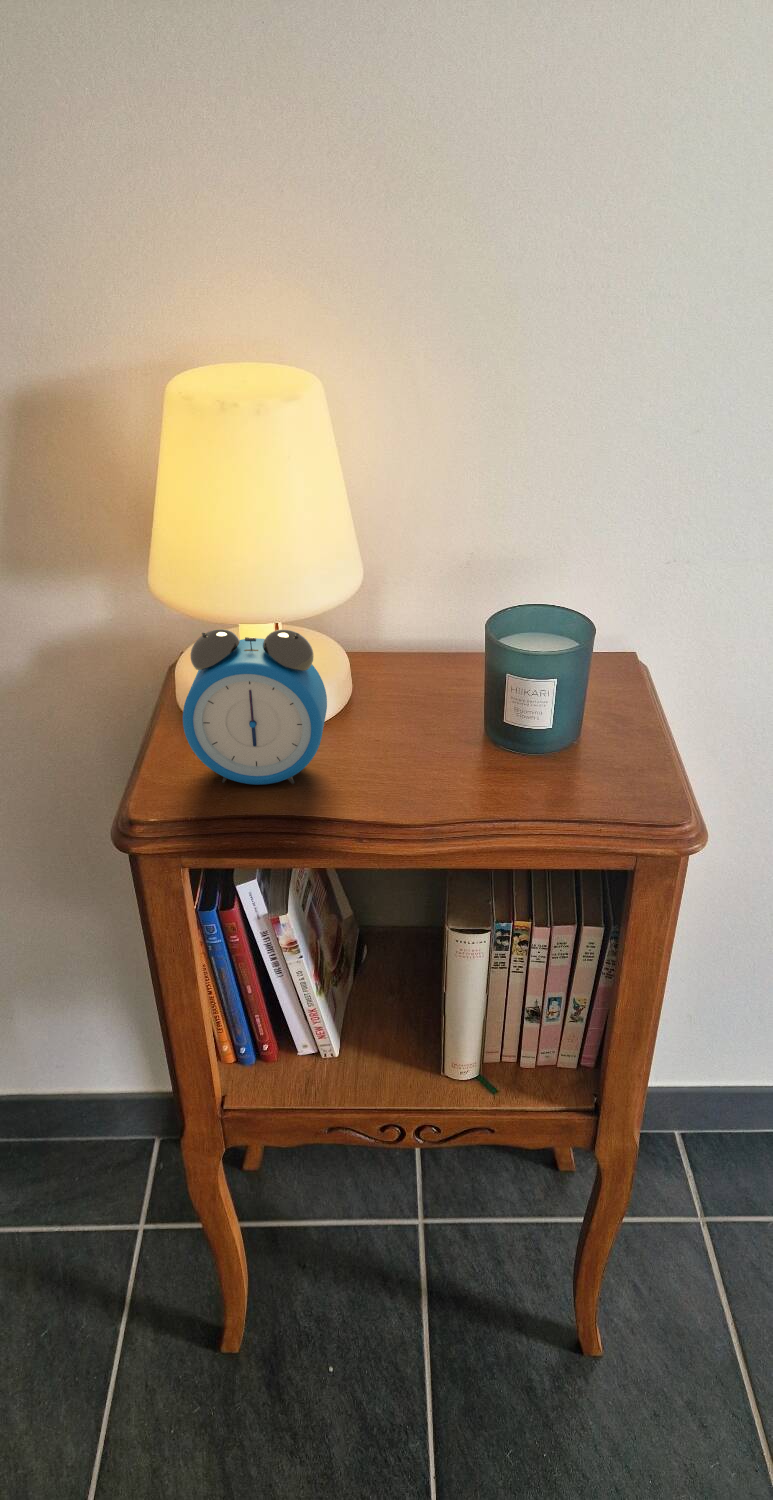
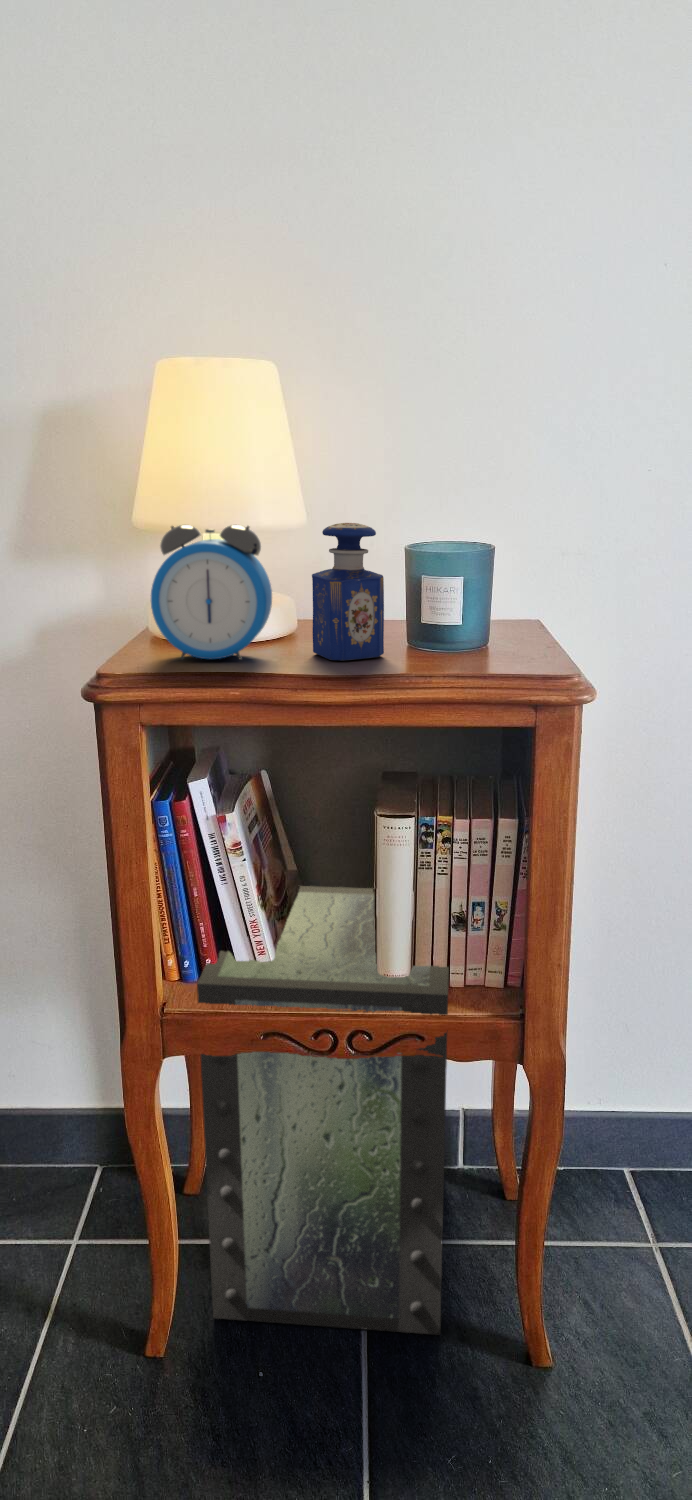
perfume bottle: none [375,619,461,784] -> present [312,523,384,660]
storage box: none [256,906,522,1336] -> present [197,886,449,1335]

